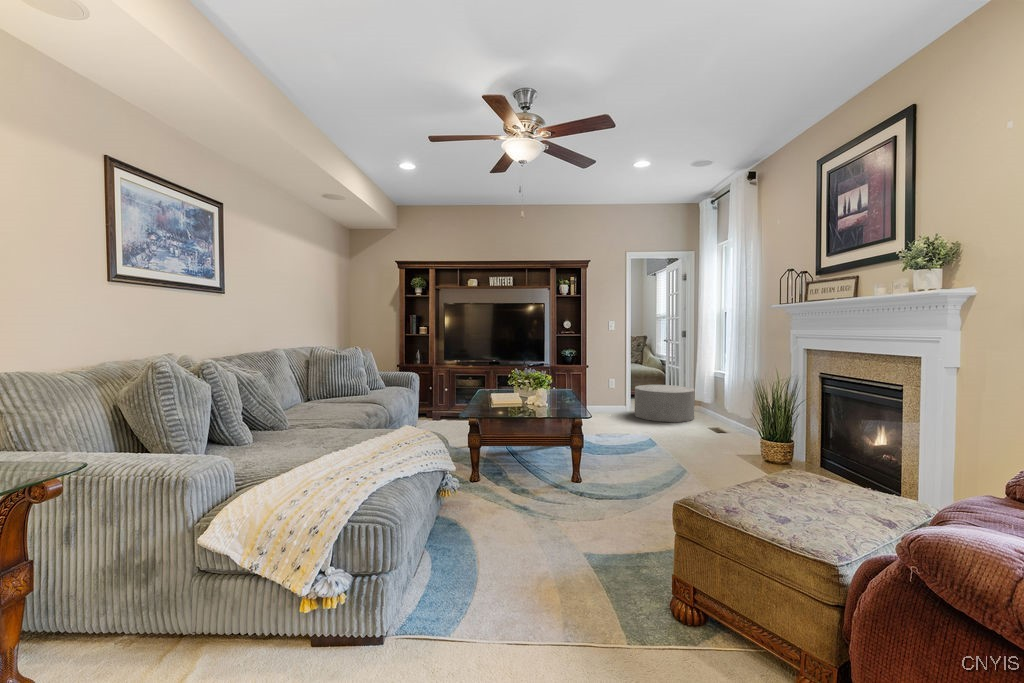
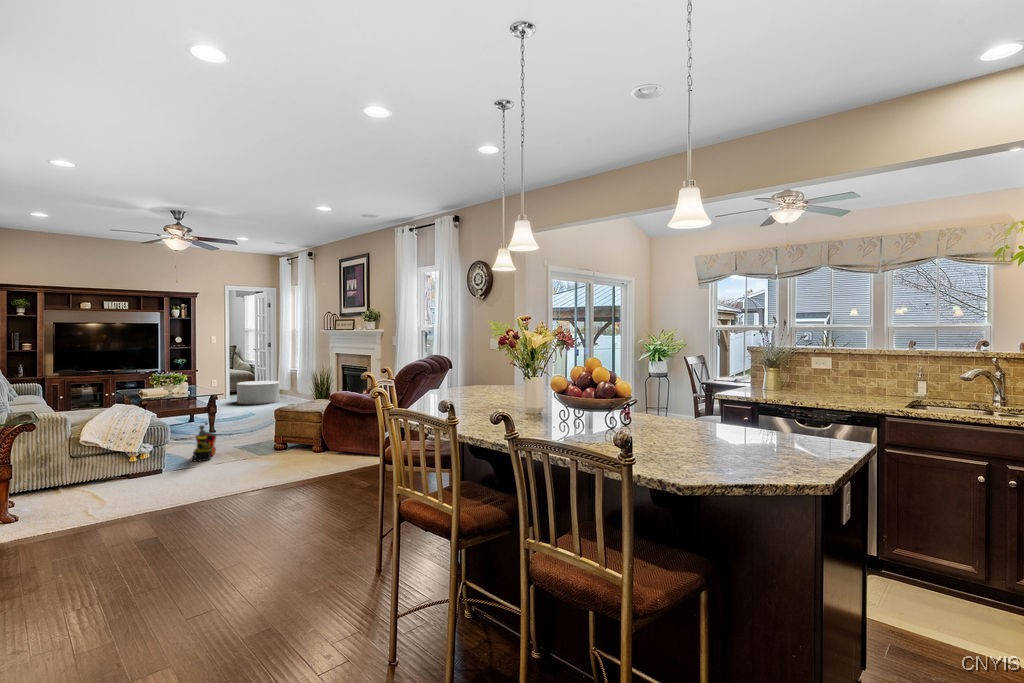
toy train: none [445,521,528,645] -> present [191,423,216,462]

